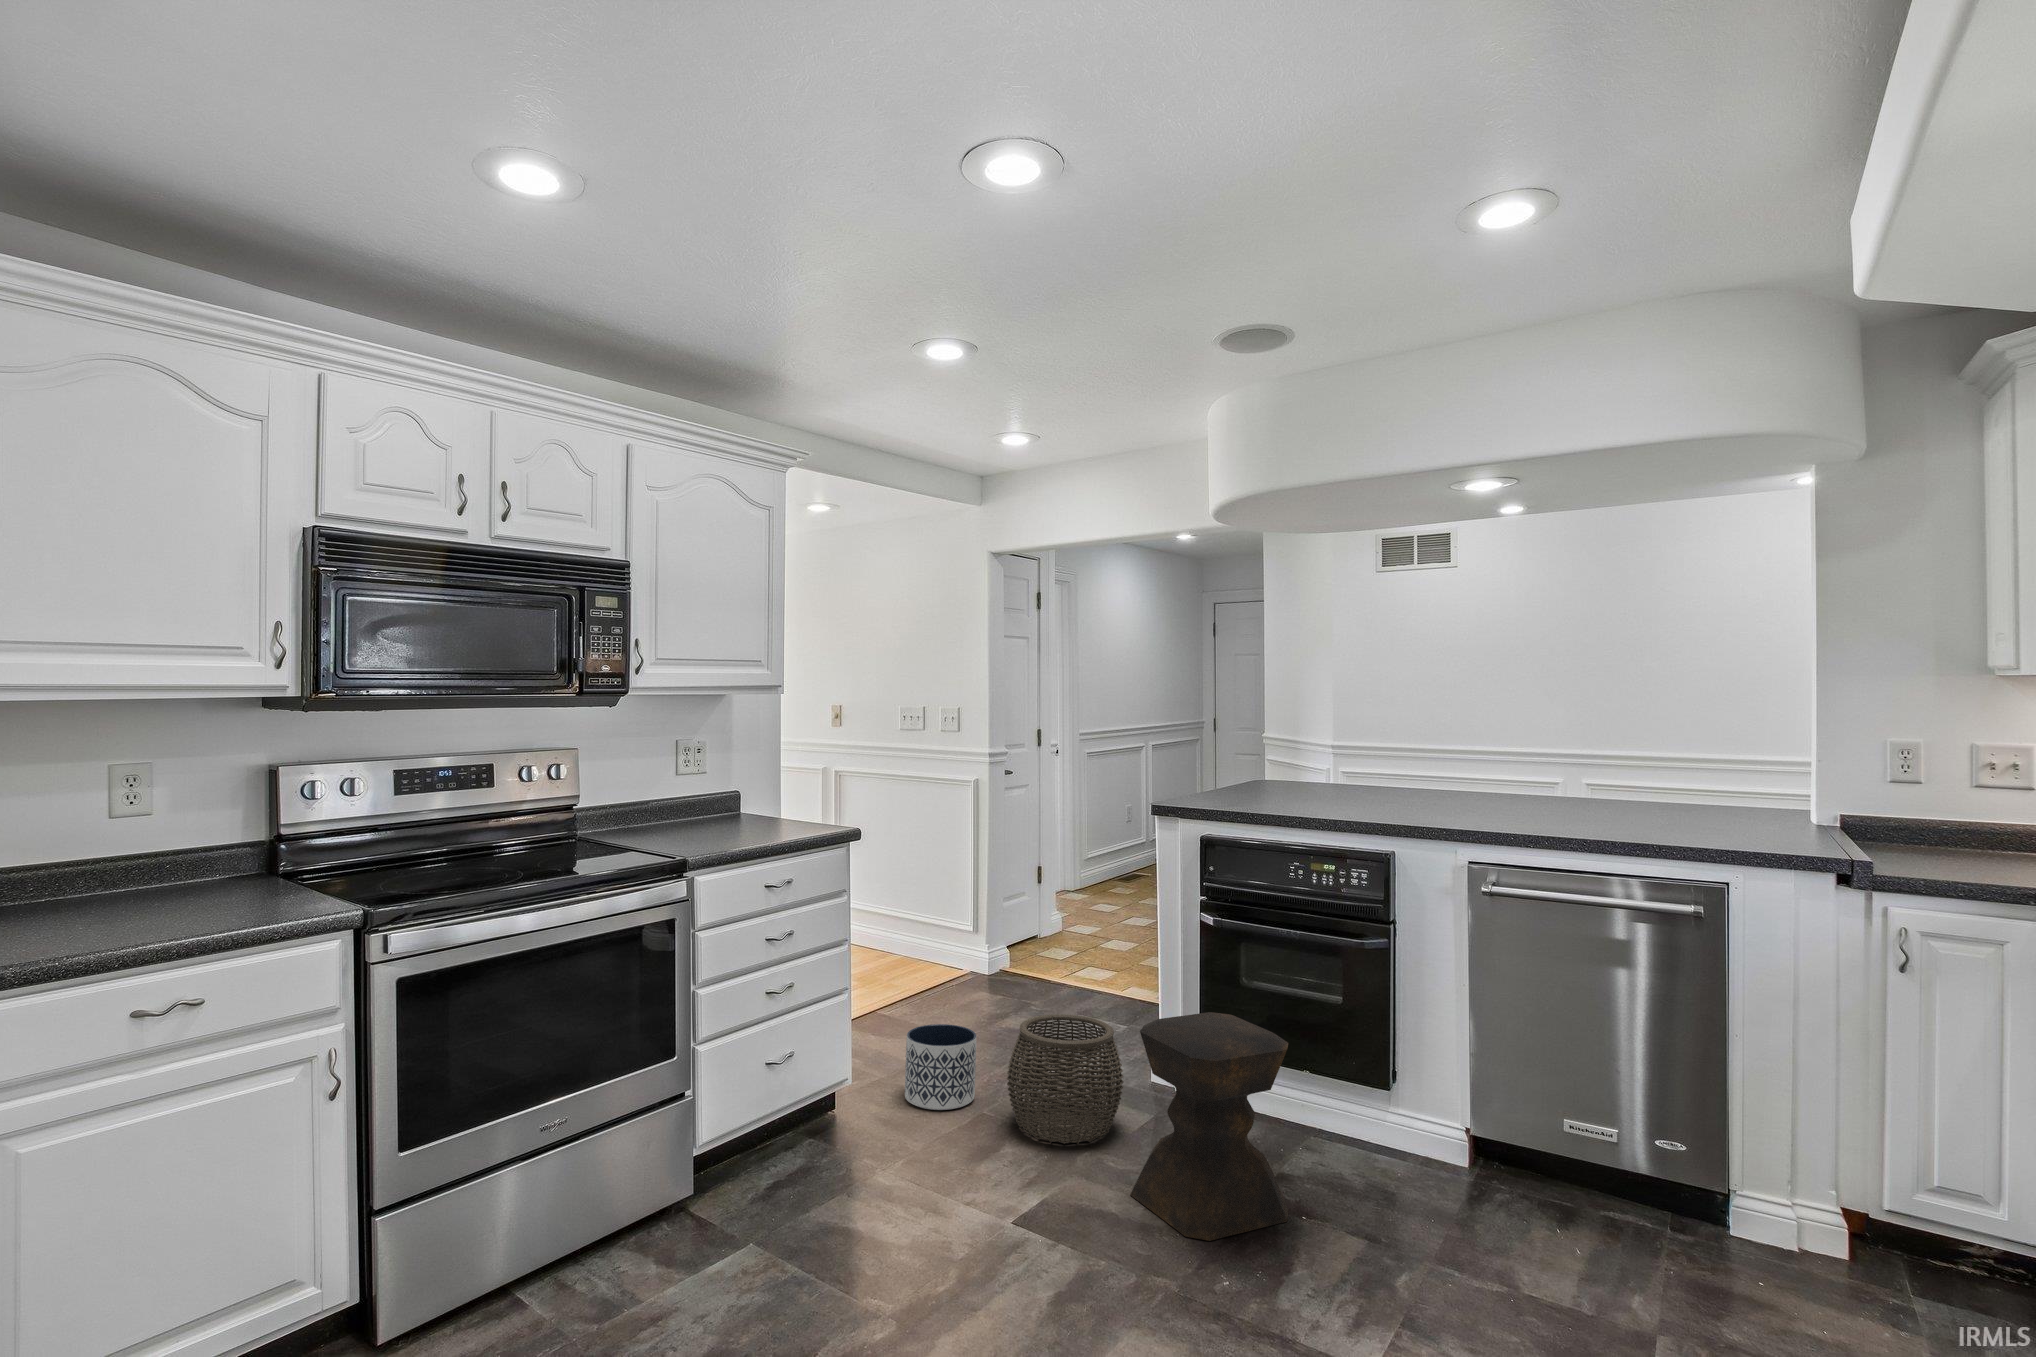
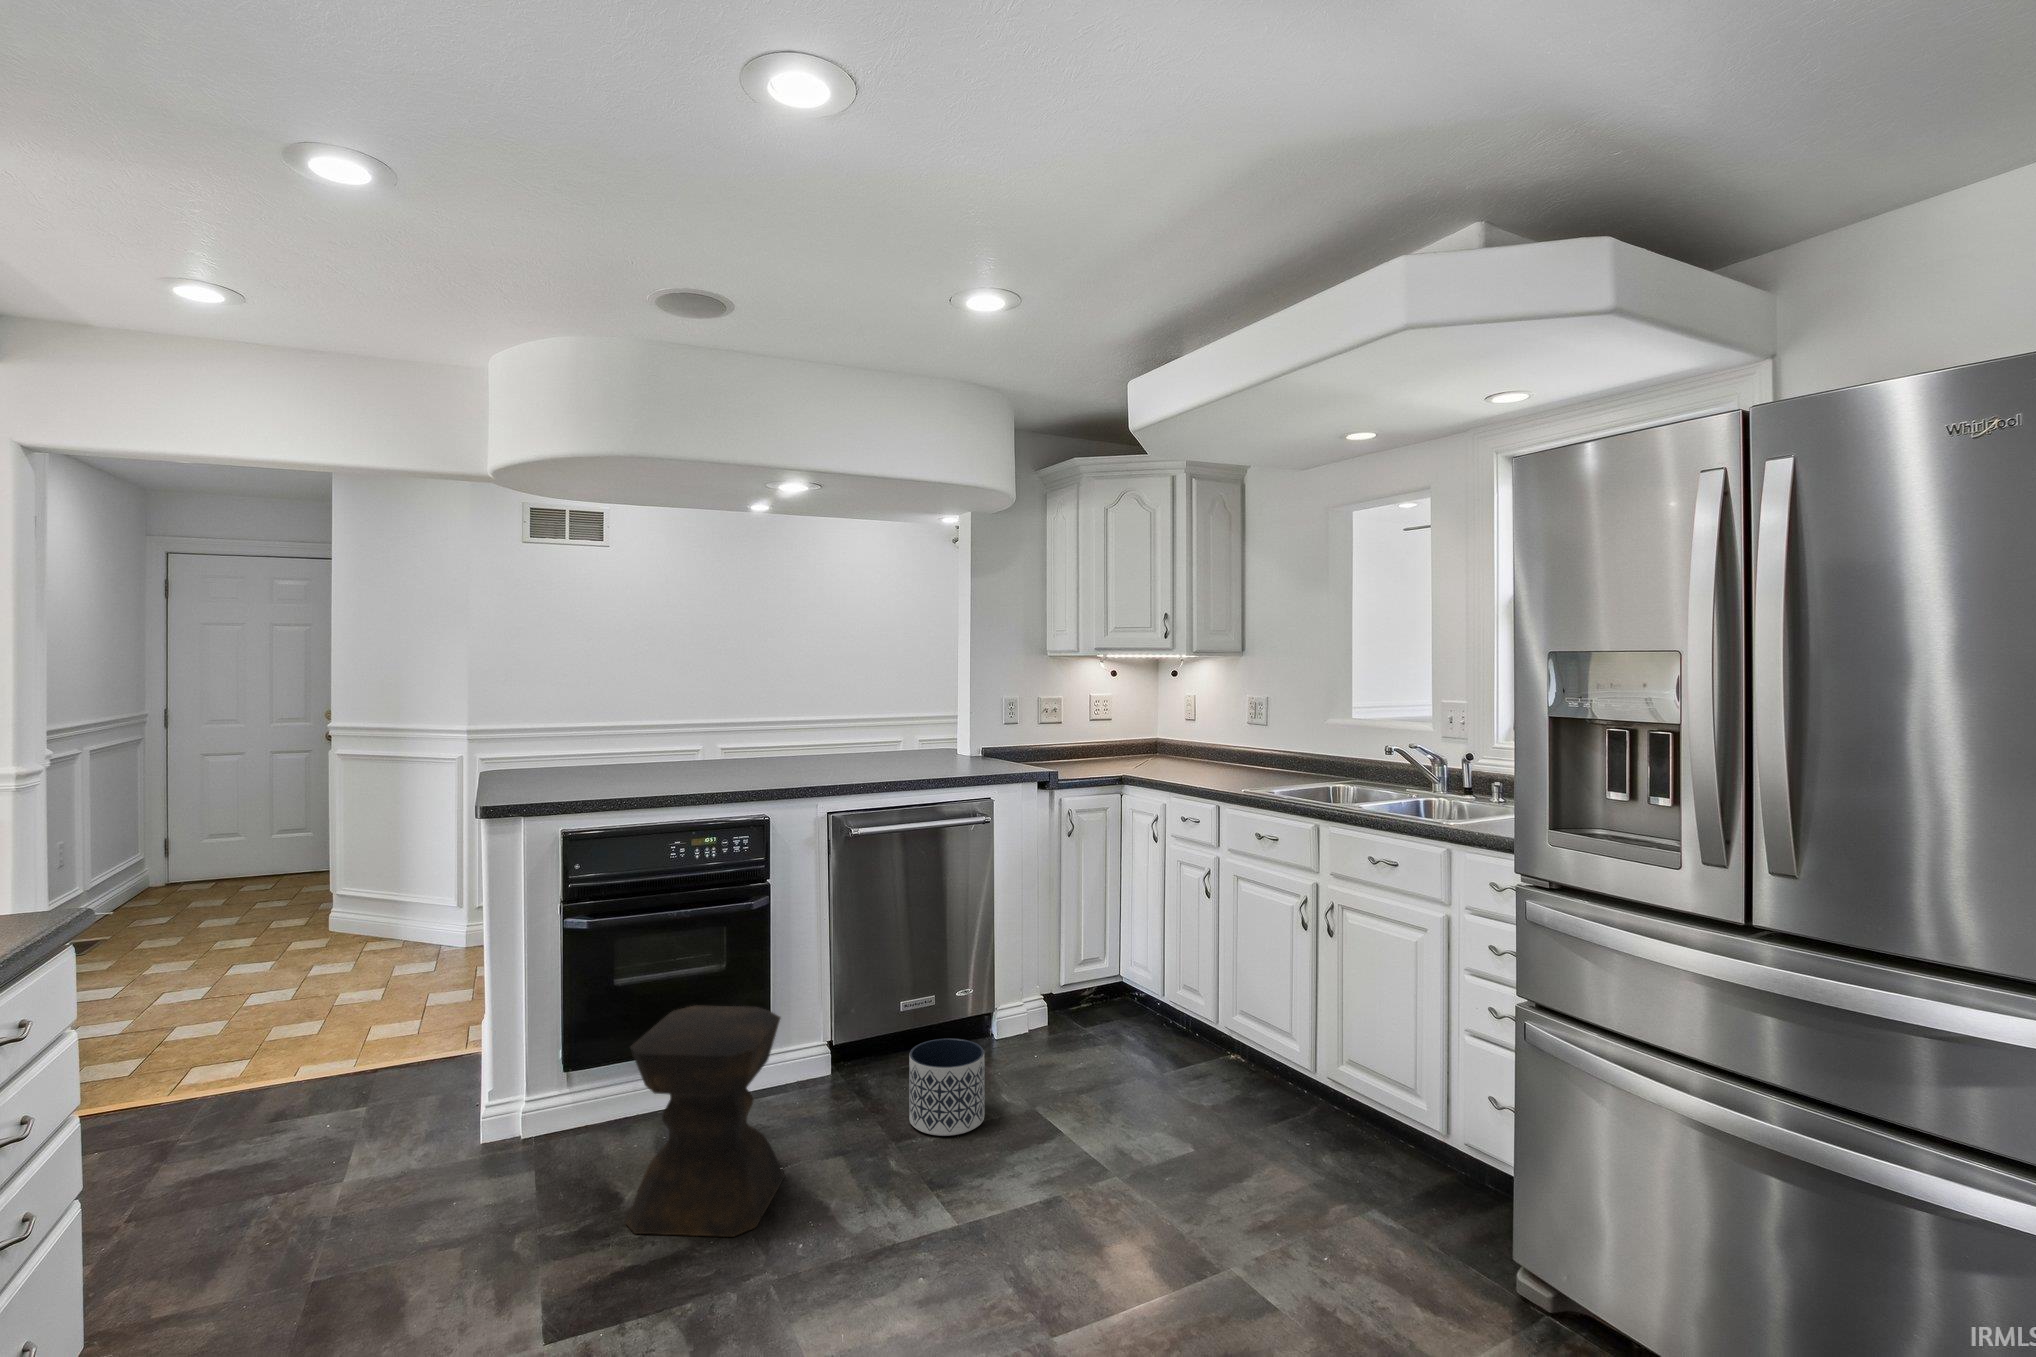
woven basket: present [1007,1014,1123,1144] -> none [380,1071,544,1243]
planter: present [905,1024,976,1110] -> present [909,1038,985,1136]

